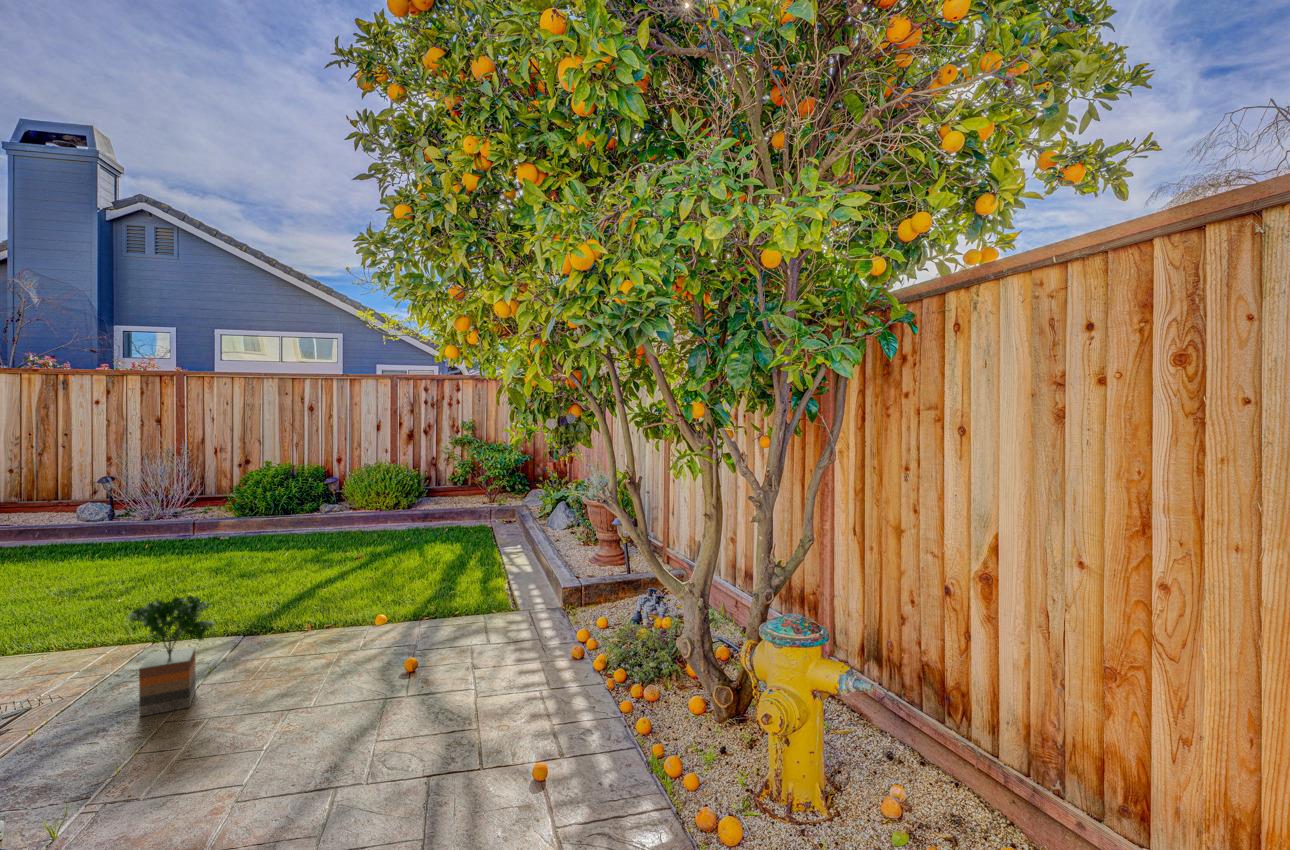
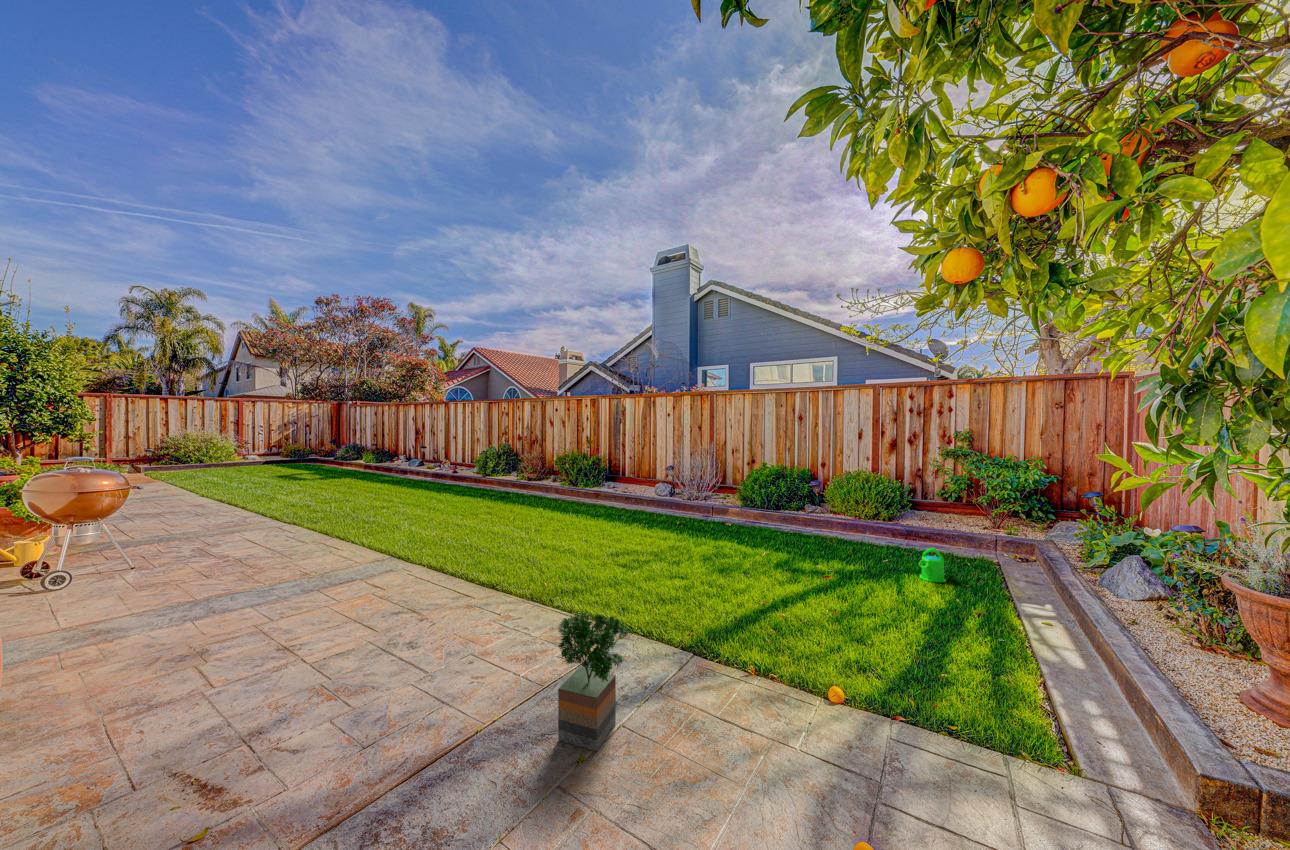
watering can: none [436,518,456,546] -> present [919,548,946,582]

